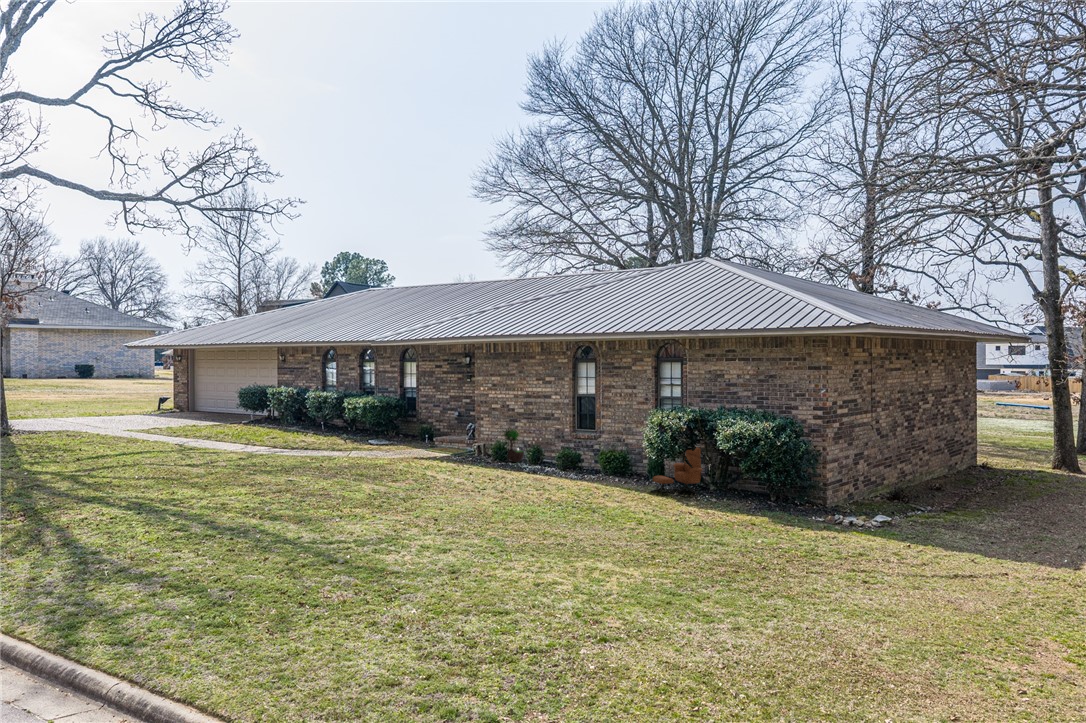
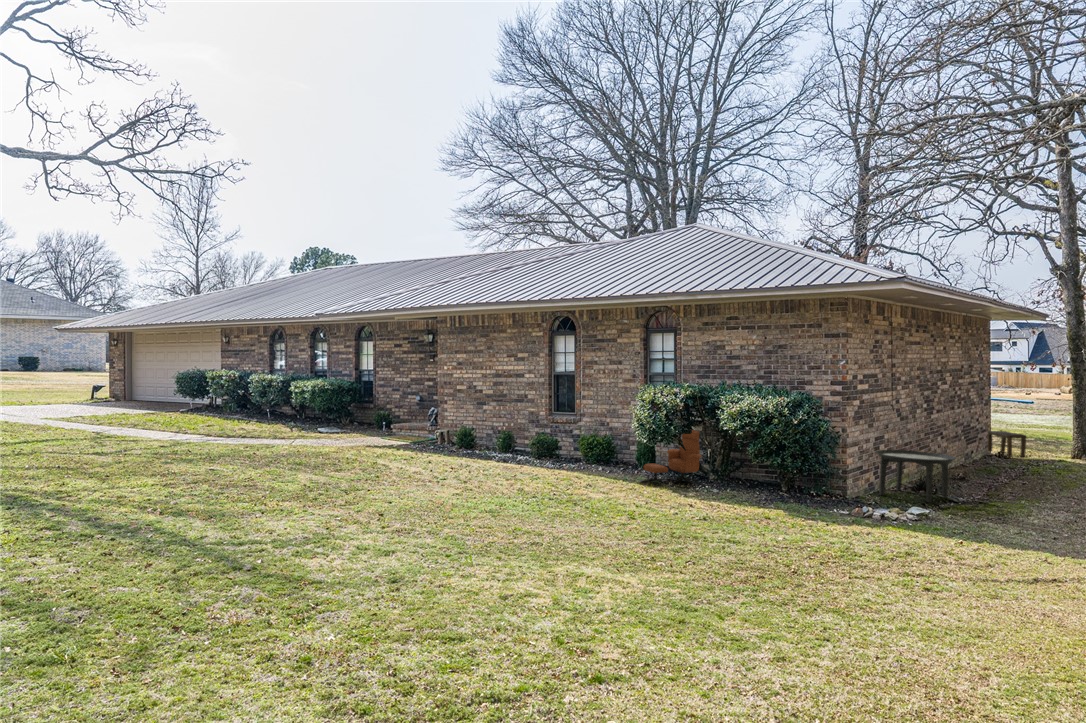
potted tree: present [503,428,524,462] -> none [466,408,494,451]
bench: none [968,444,1003,469] -> present [988,431,1027,457]
round table: none [852,465,921,511] -> present [875,450,956,503]

